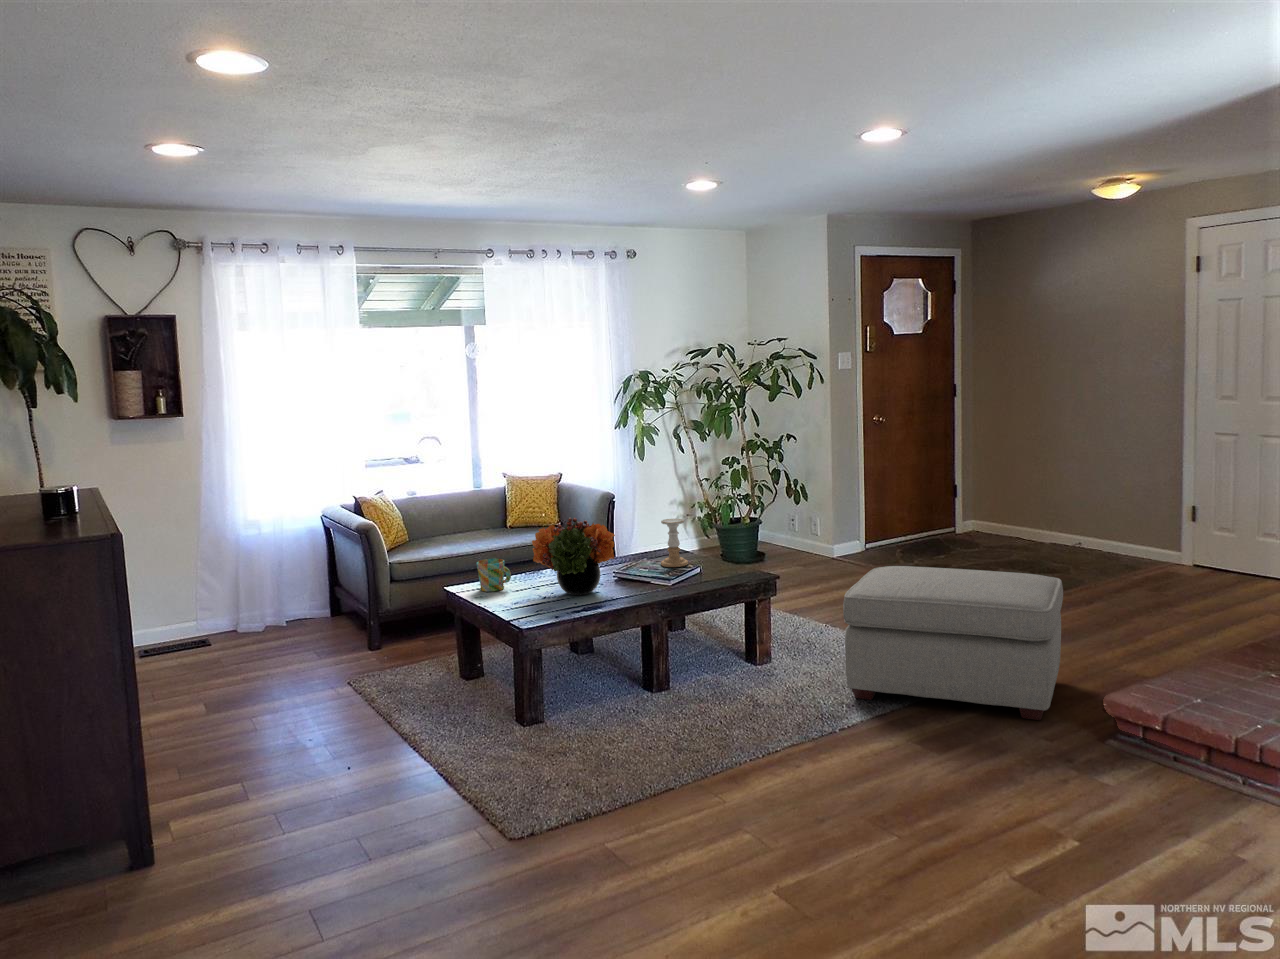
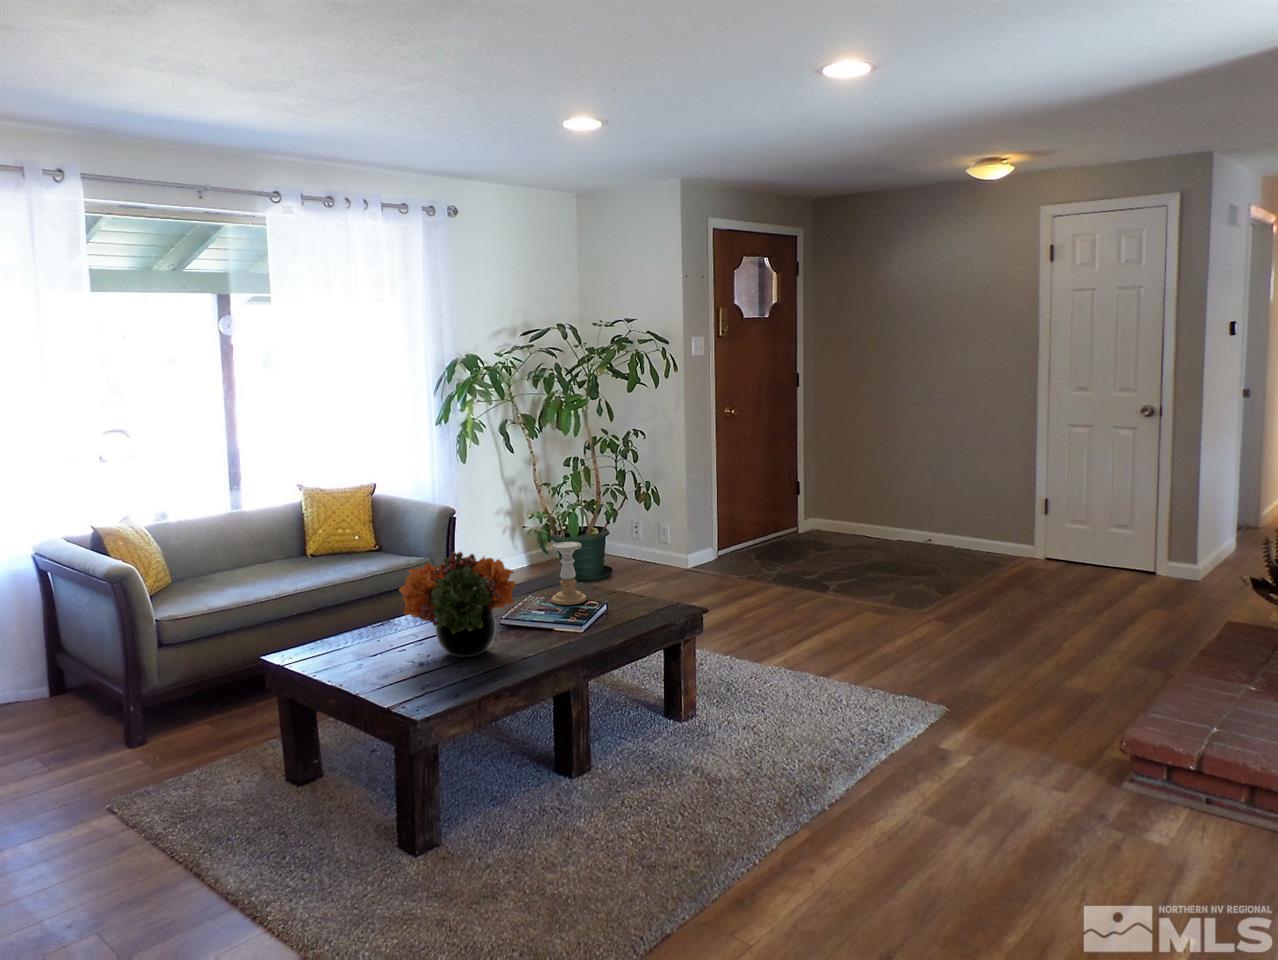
mug: present [477,559,511,592] -> none [313,611,365,659]
ottoman: present [843,566,1063,720] -> none [813,592,1072,774]

